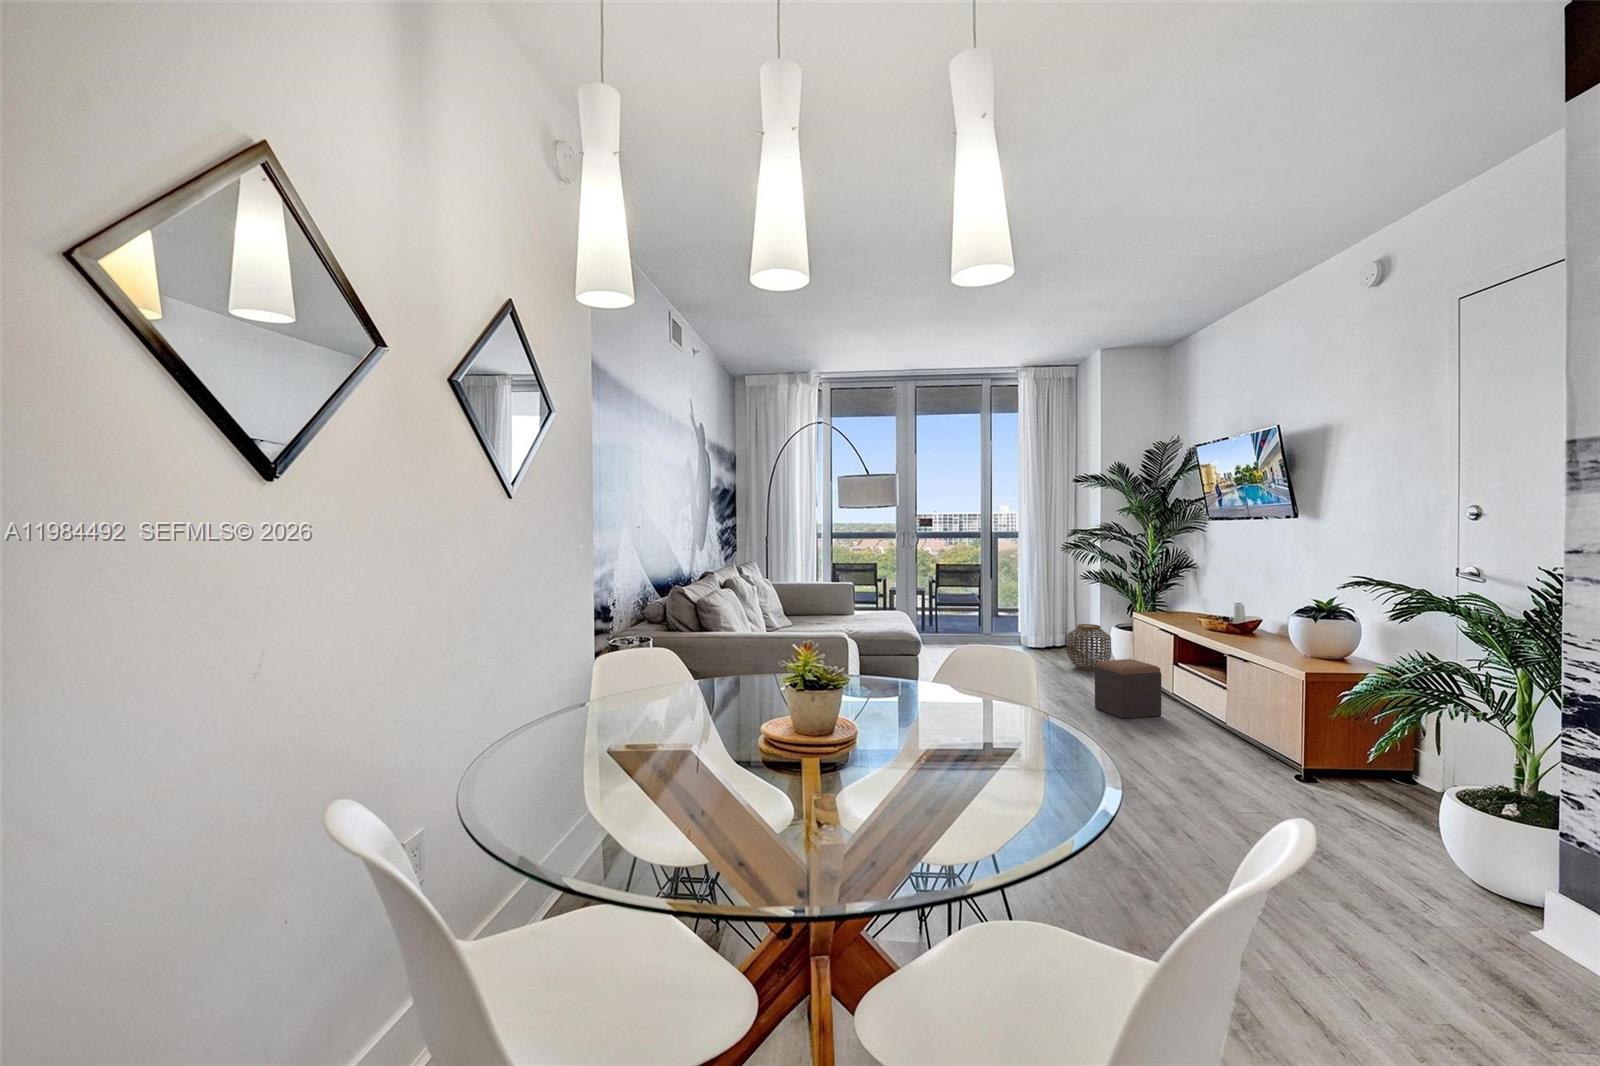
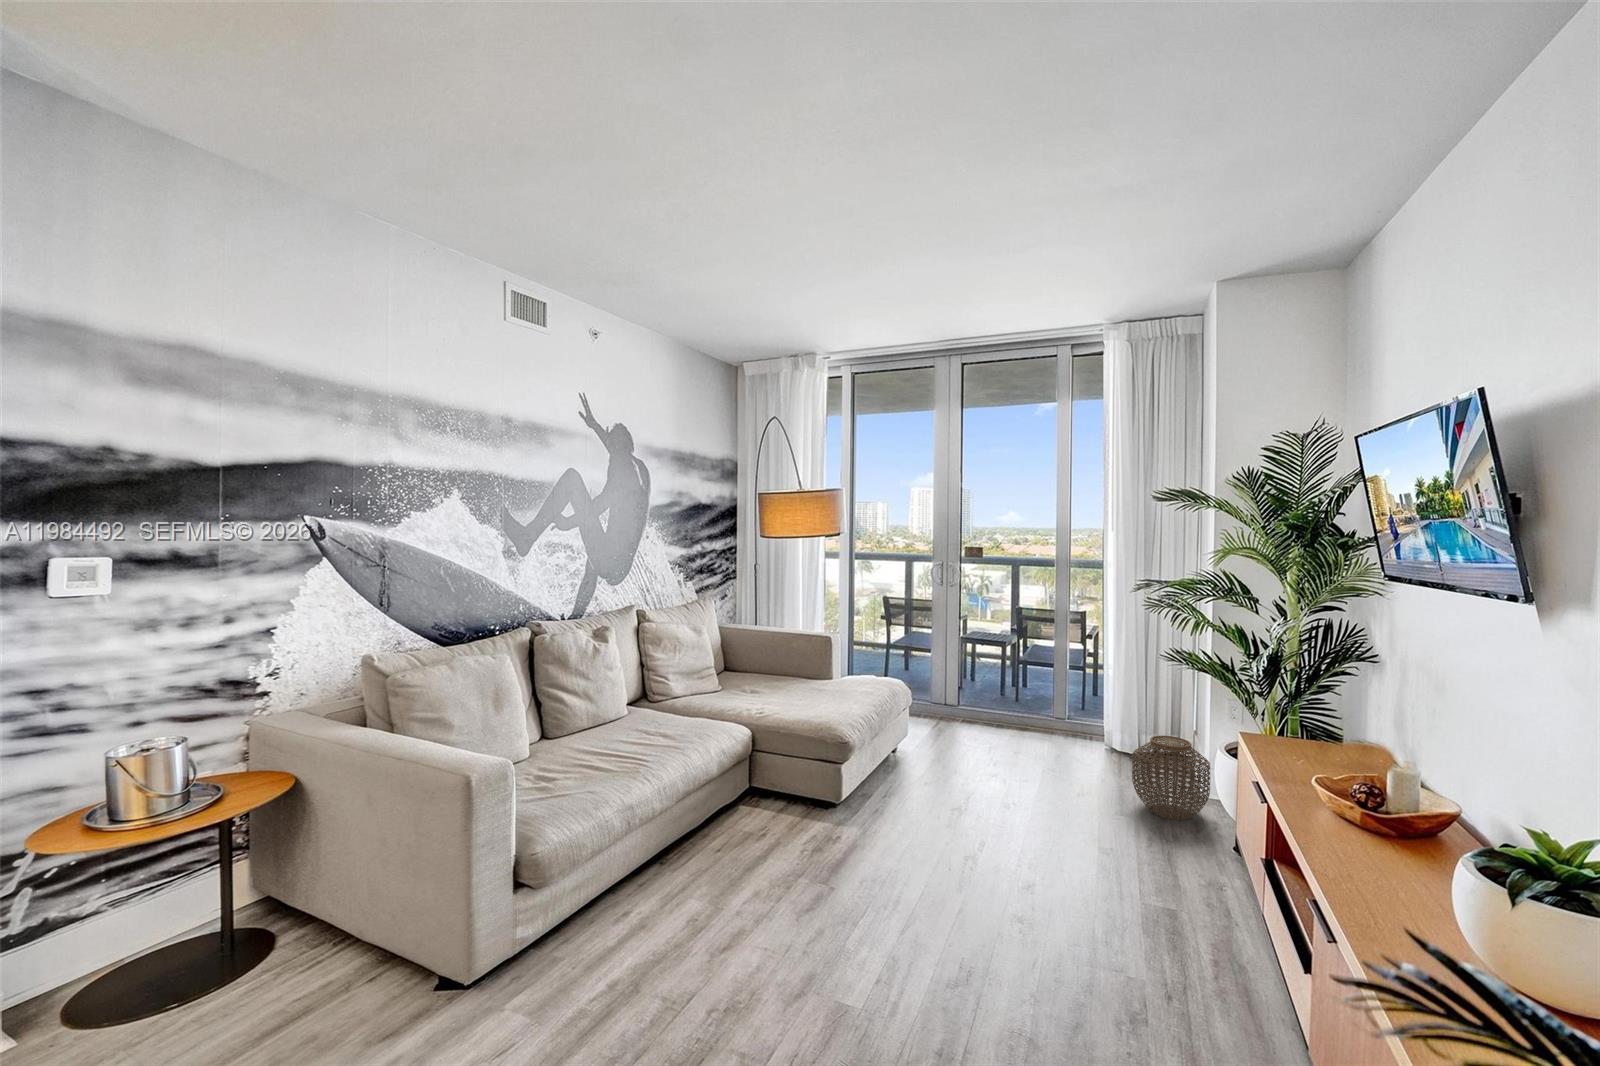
footstool: present [1095,659,1161,719] -> none [1074,845,1192,987]

